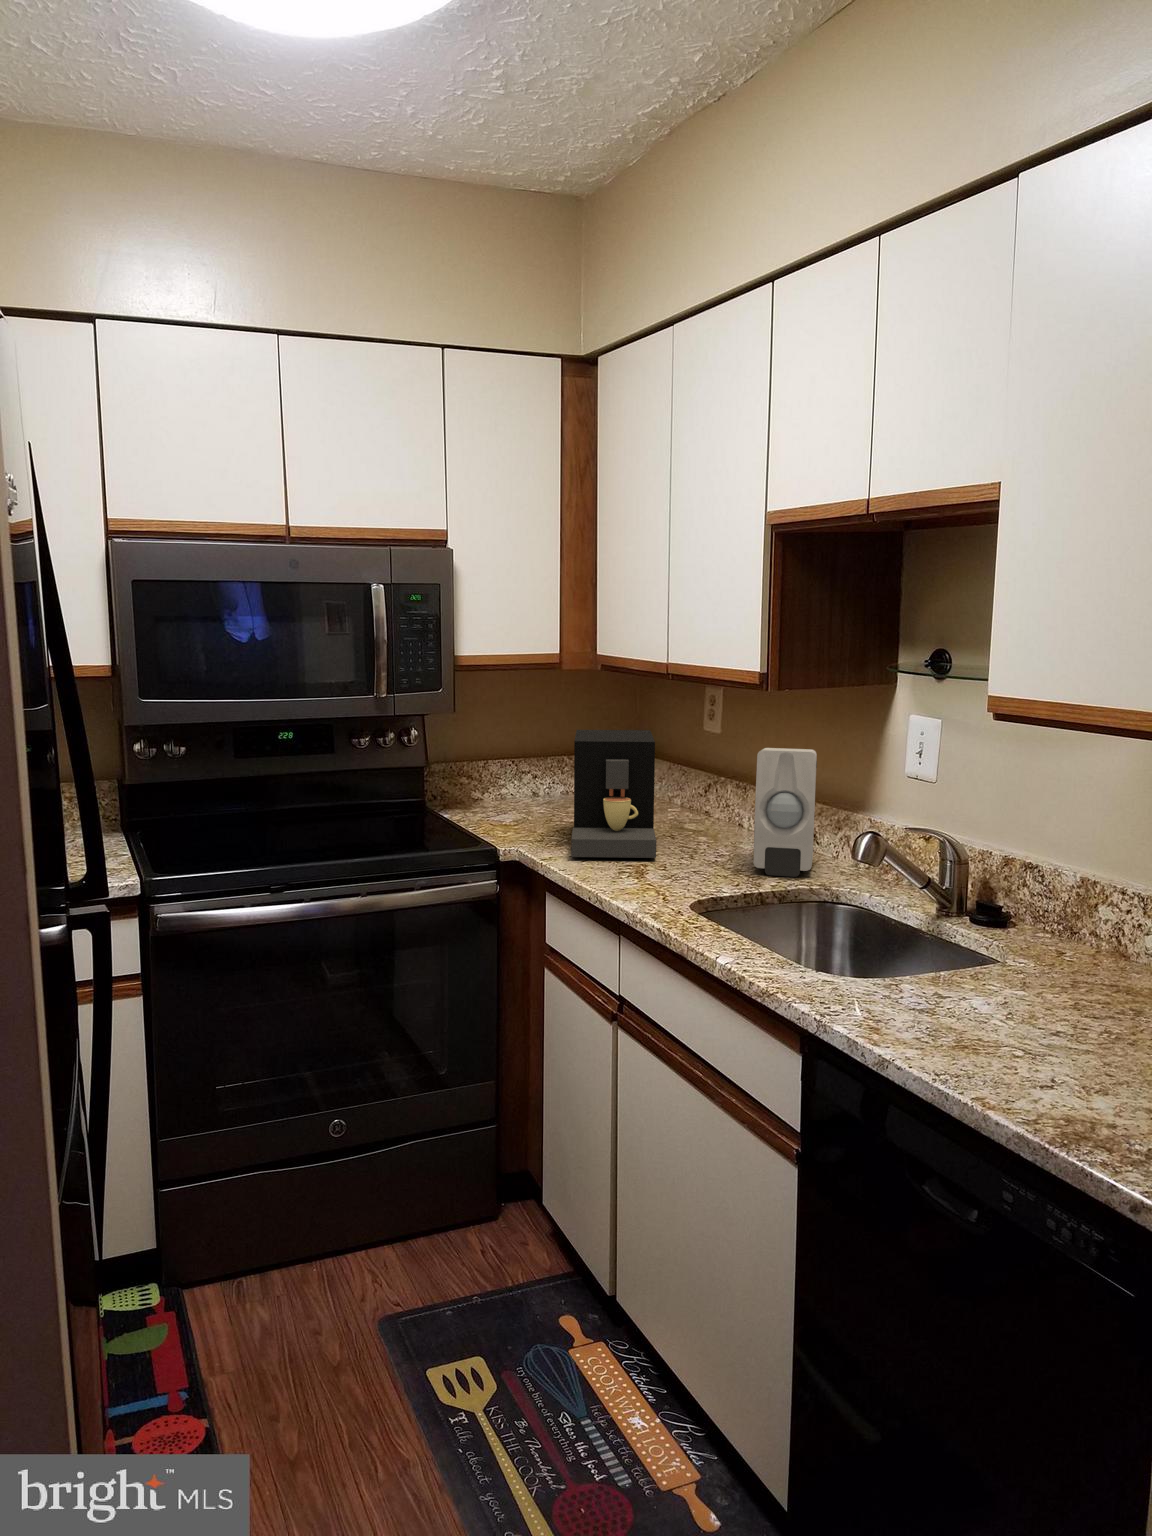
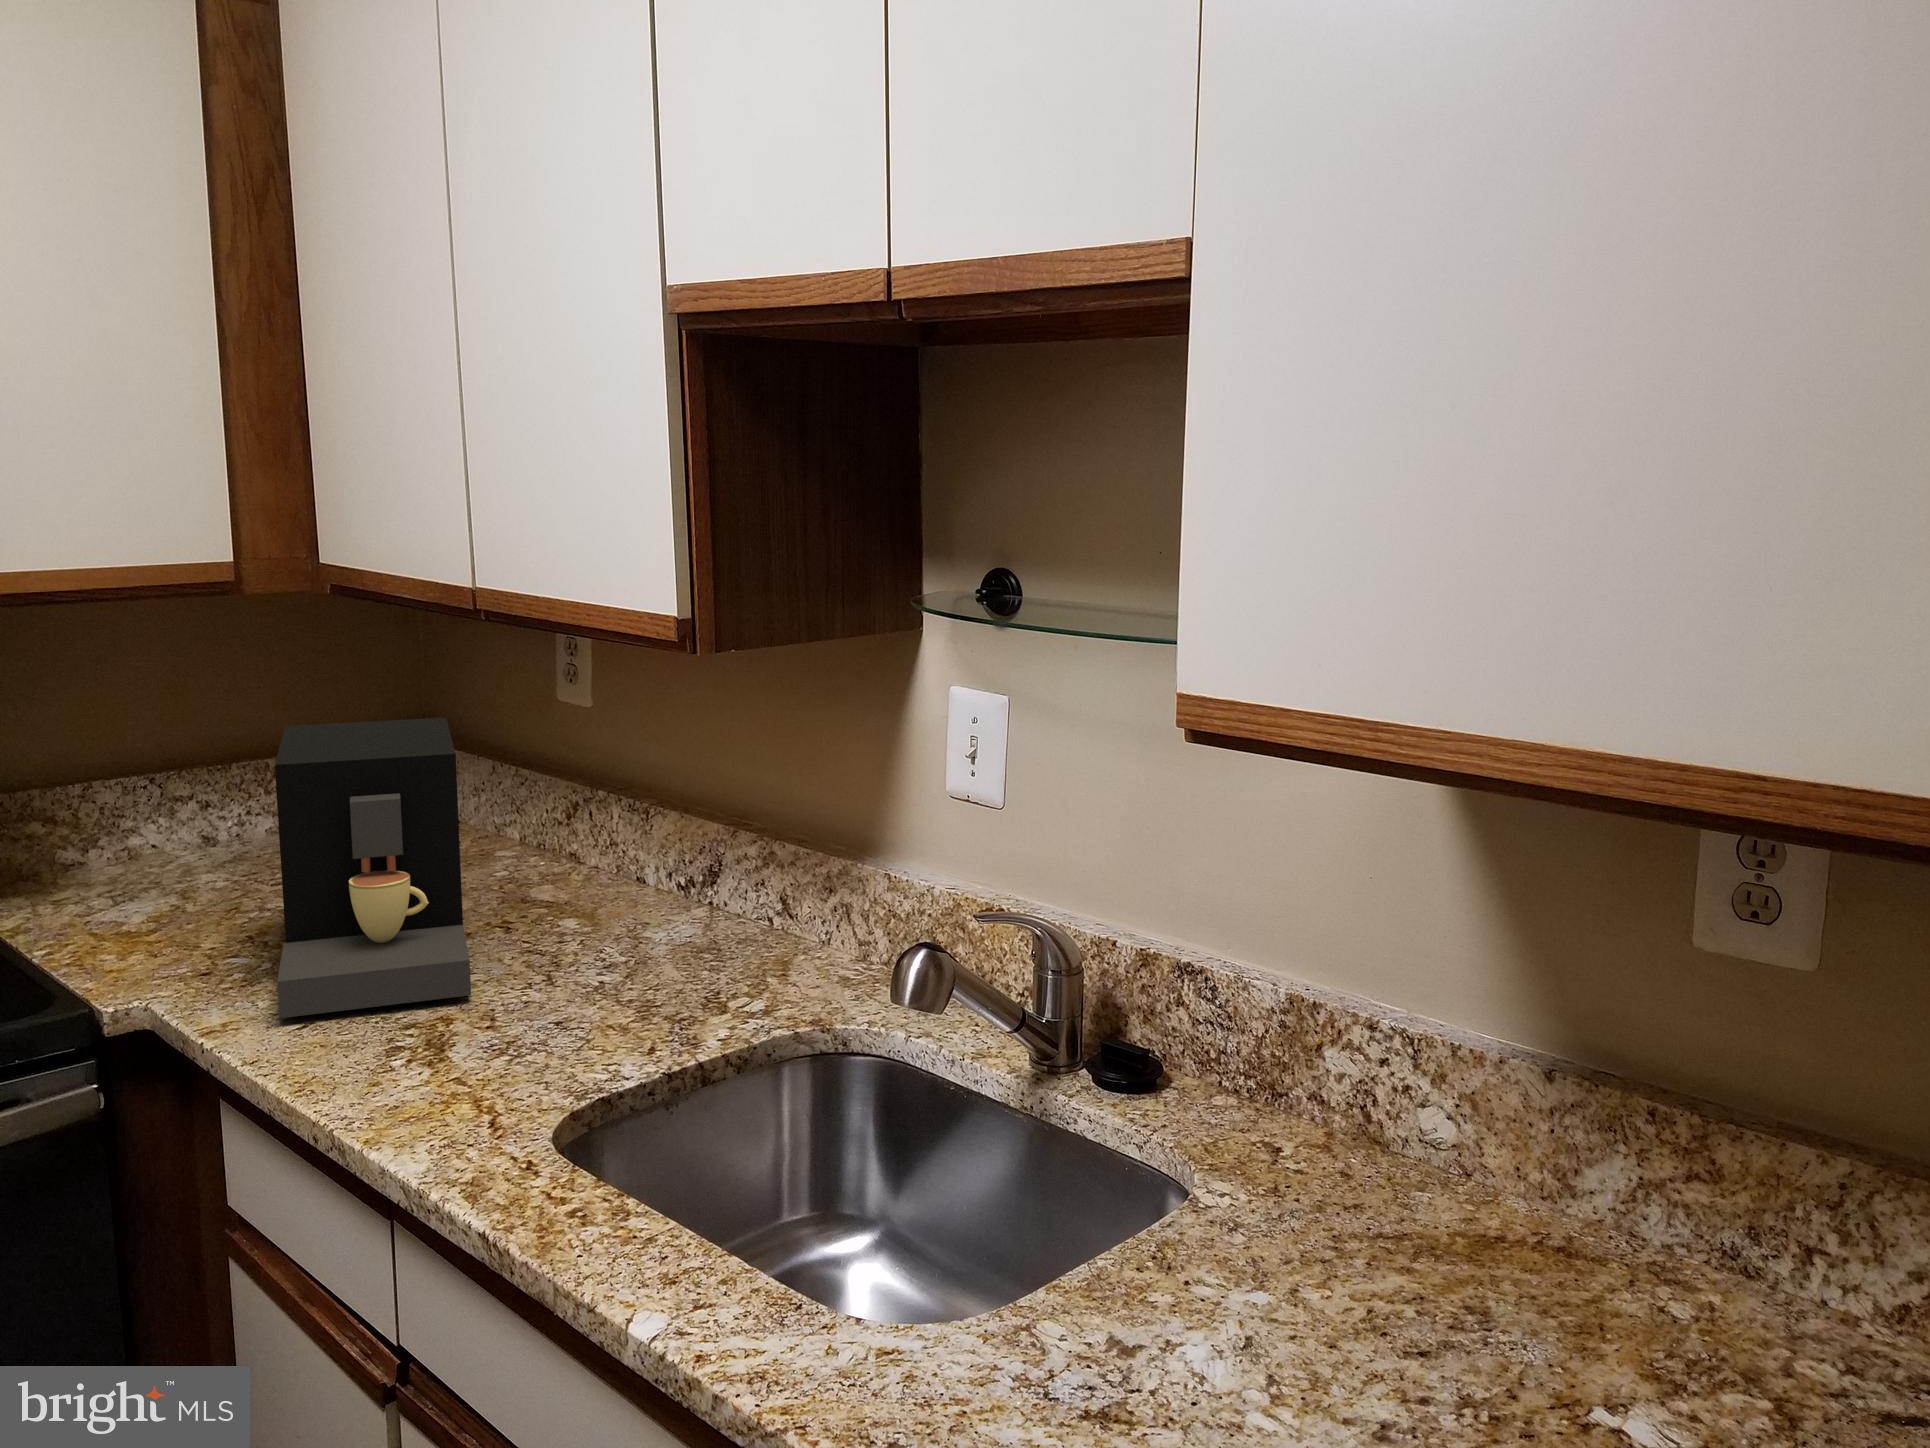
soap dispenser: present [753,748,817,877] -> none [670,752,788,1011]

